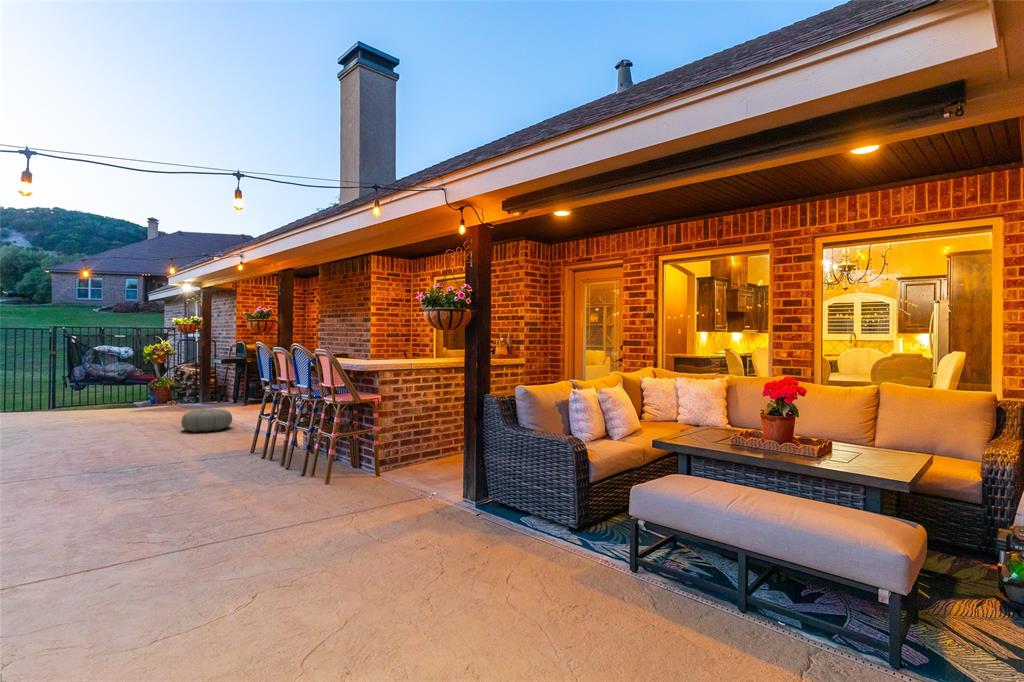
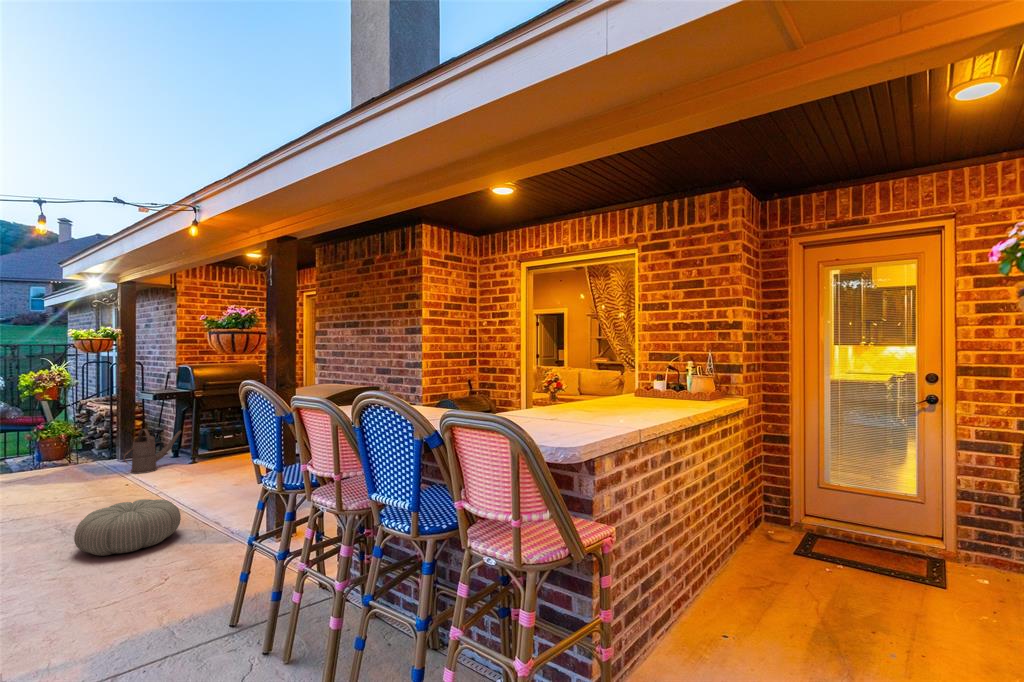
watering can: none [204,381,238,408] -> present [123,429,181,474]

